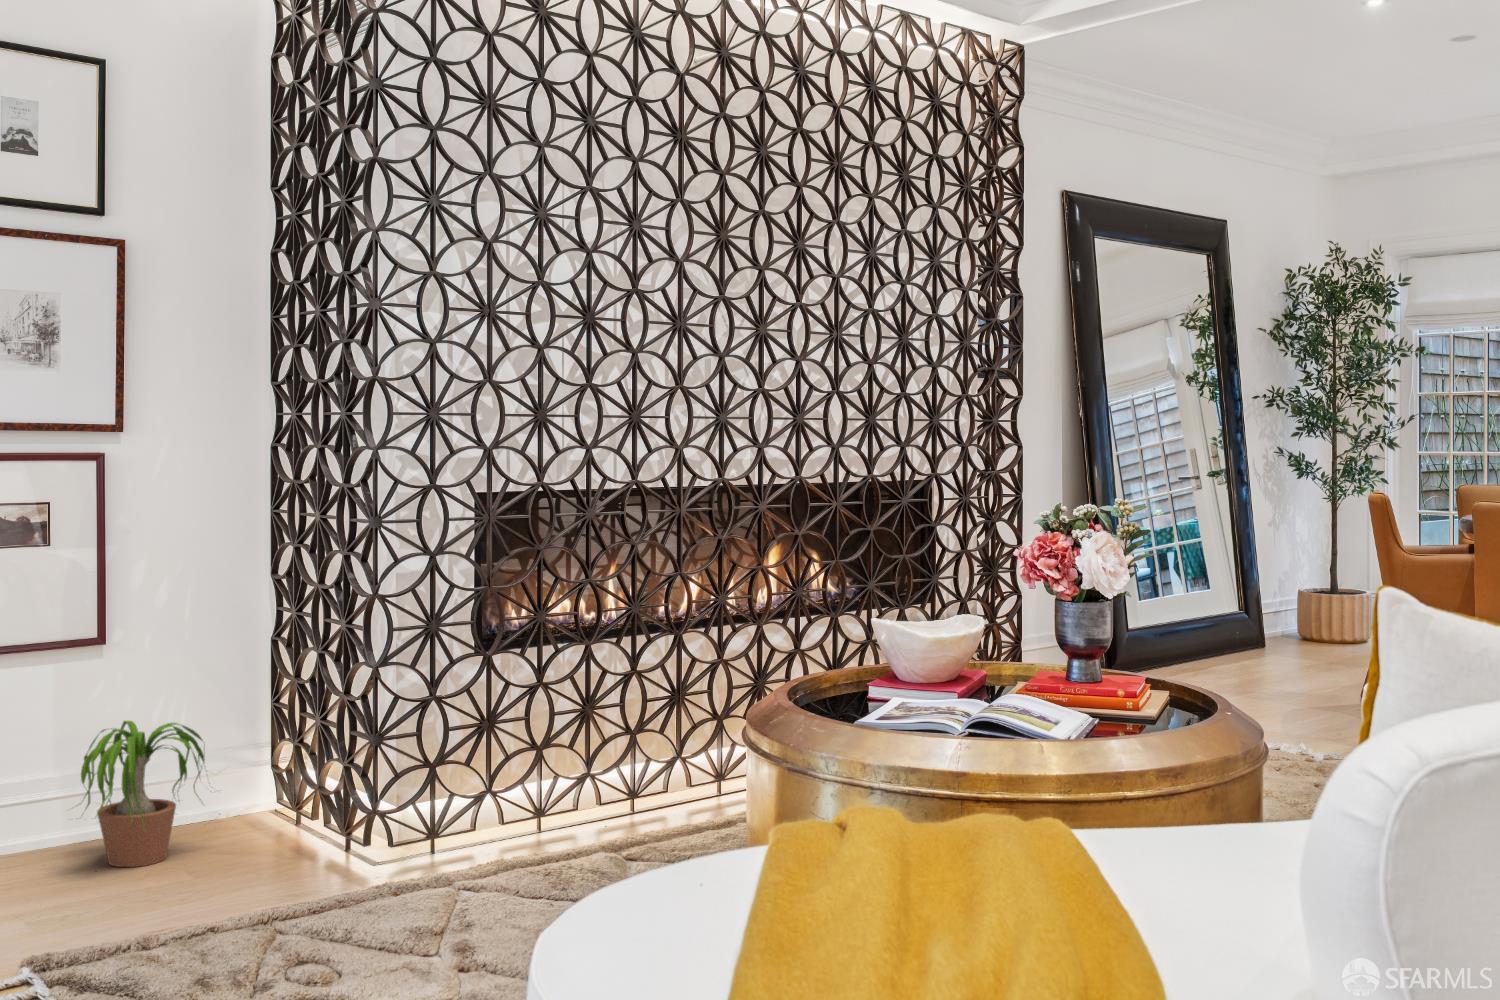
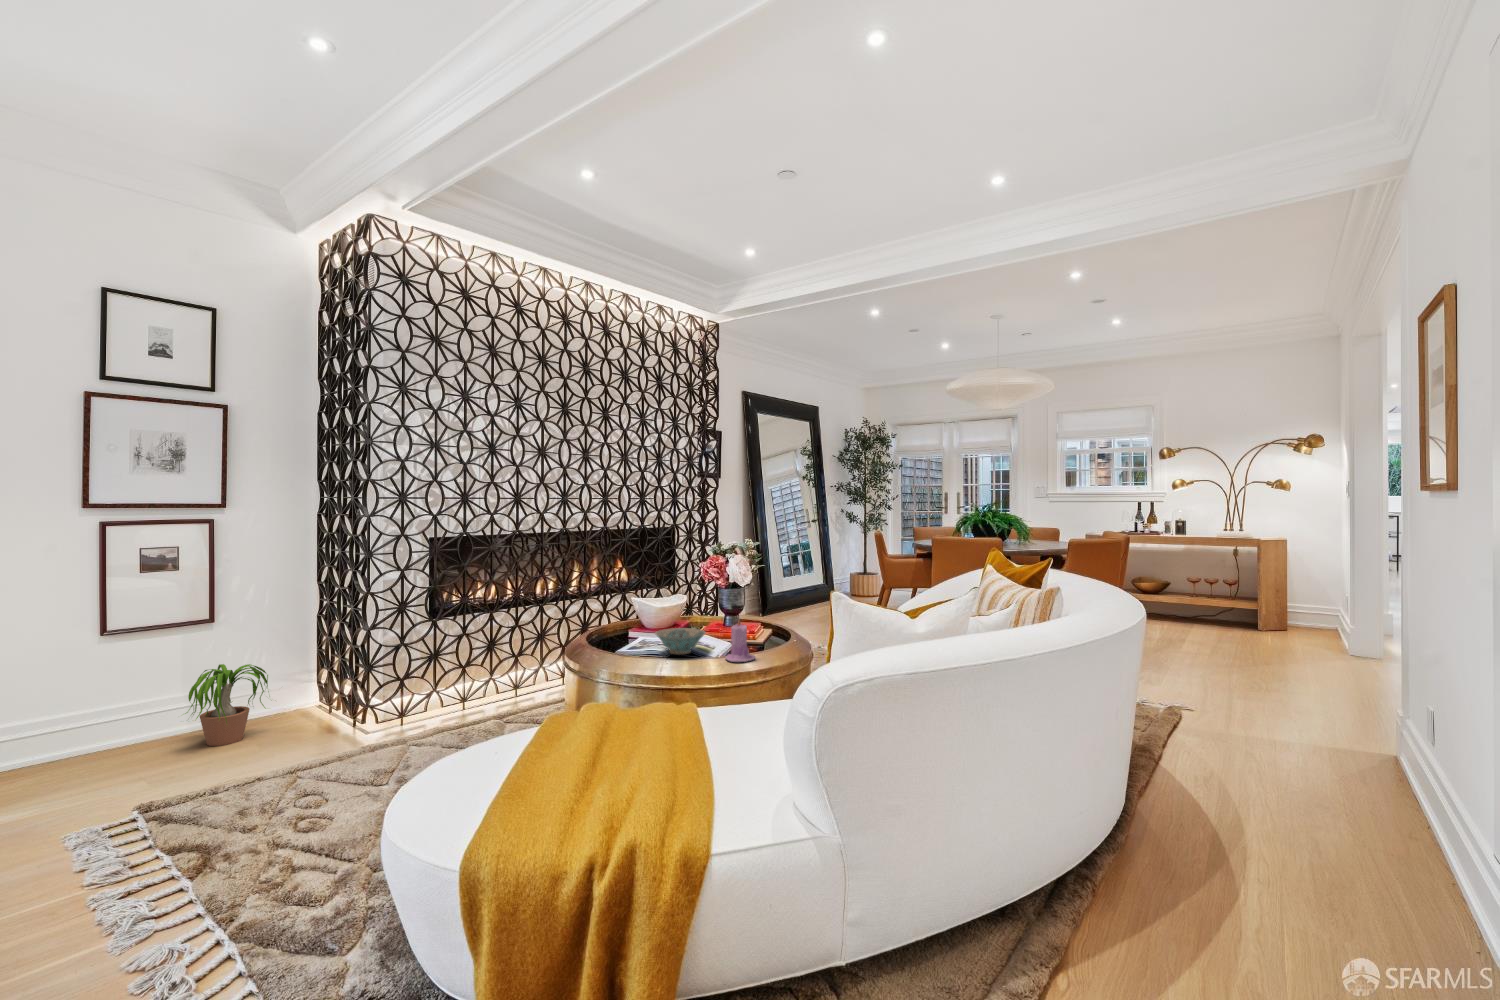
candle: none [1096,663,1162,750] -> present [725,623,756,662]
ceramic bowl: none [946,679,1052,731] -> present [655,628,706,654]

